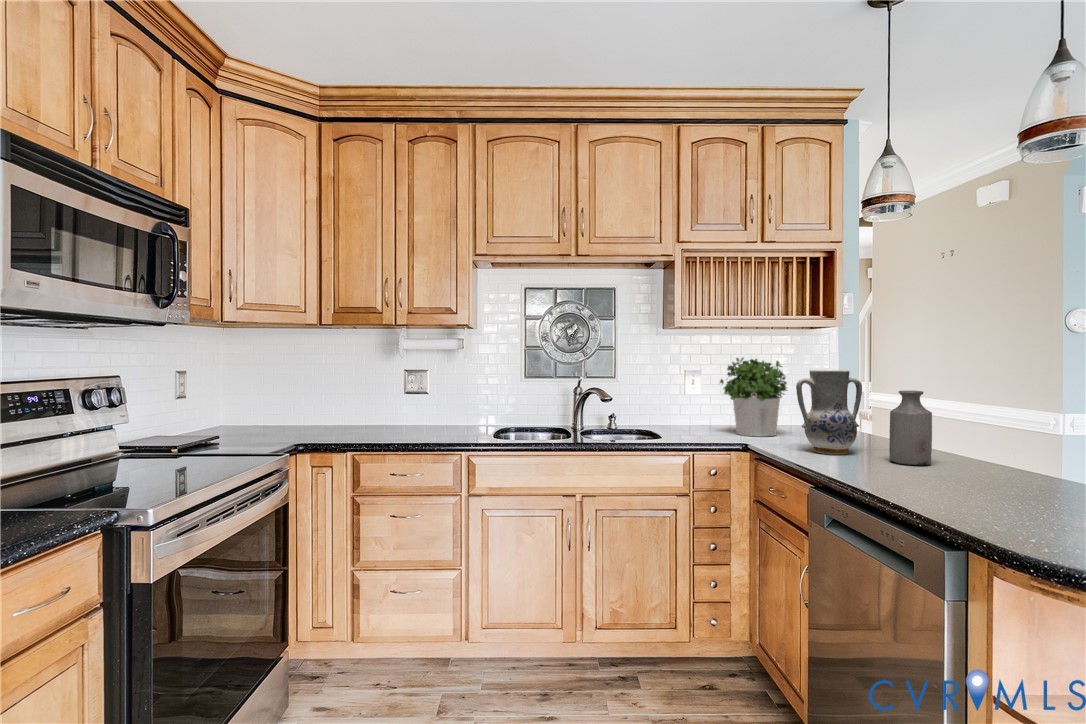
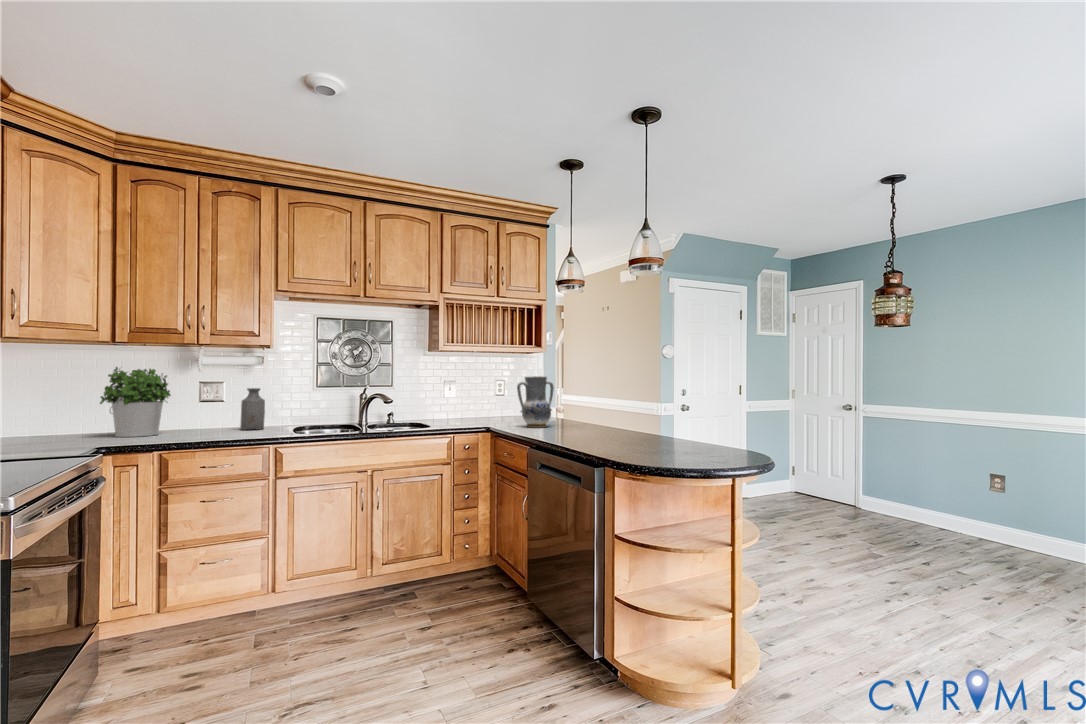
potted plant: present [720,358,787,437] -> present [100,367,170,437]
bottle: present [889,391,932,466] -> present [240,388,265,430]

